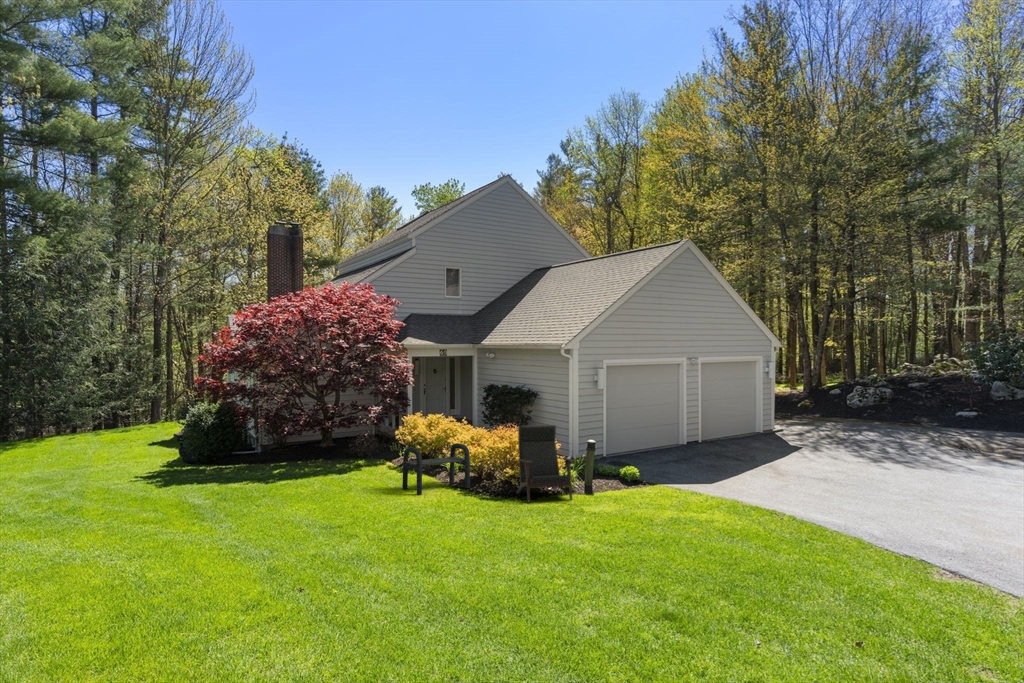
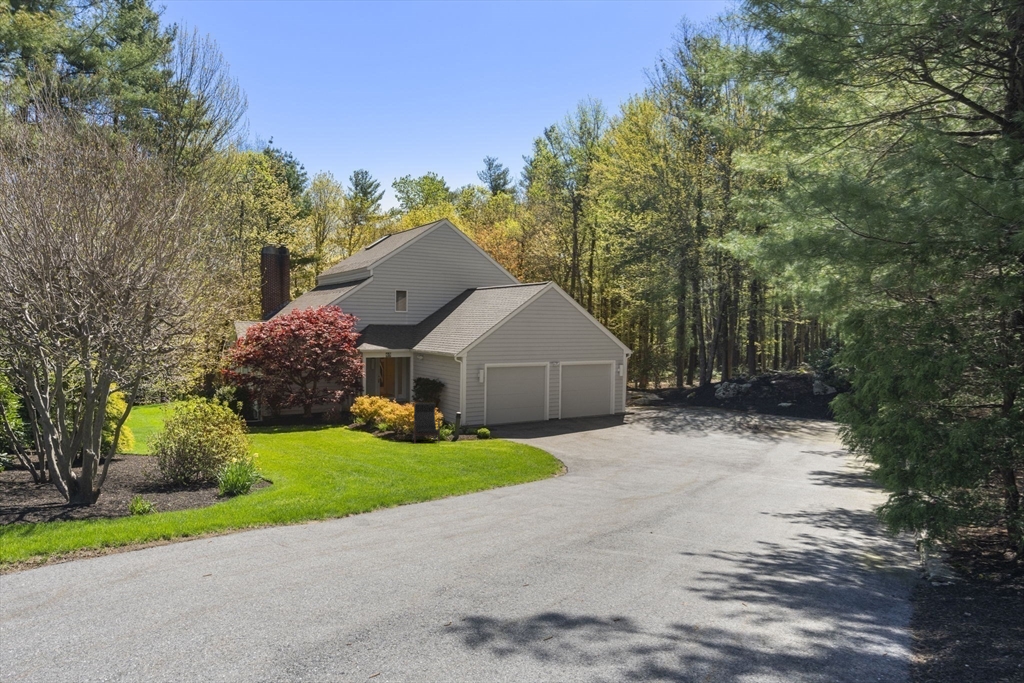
bench: present [402,443,470,495] -> none [350,413,389,440]

